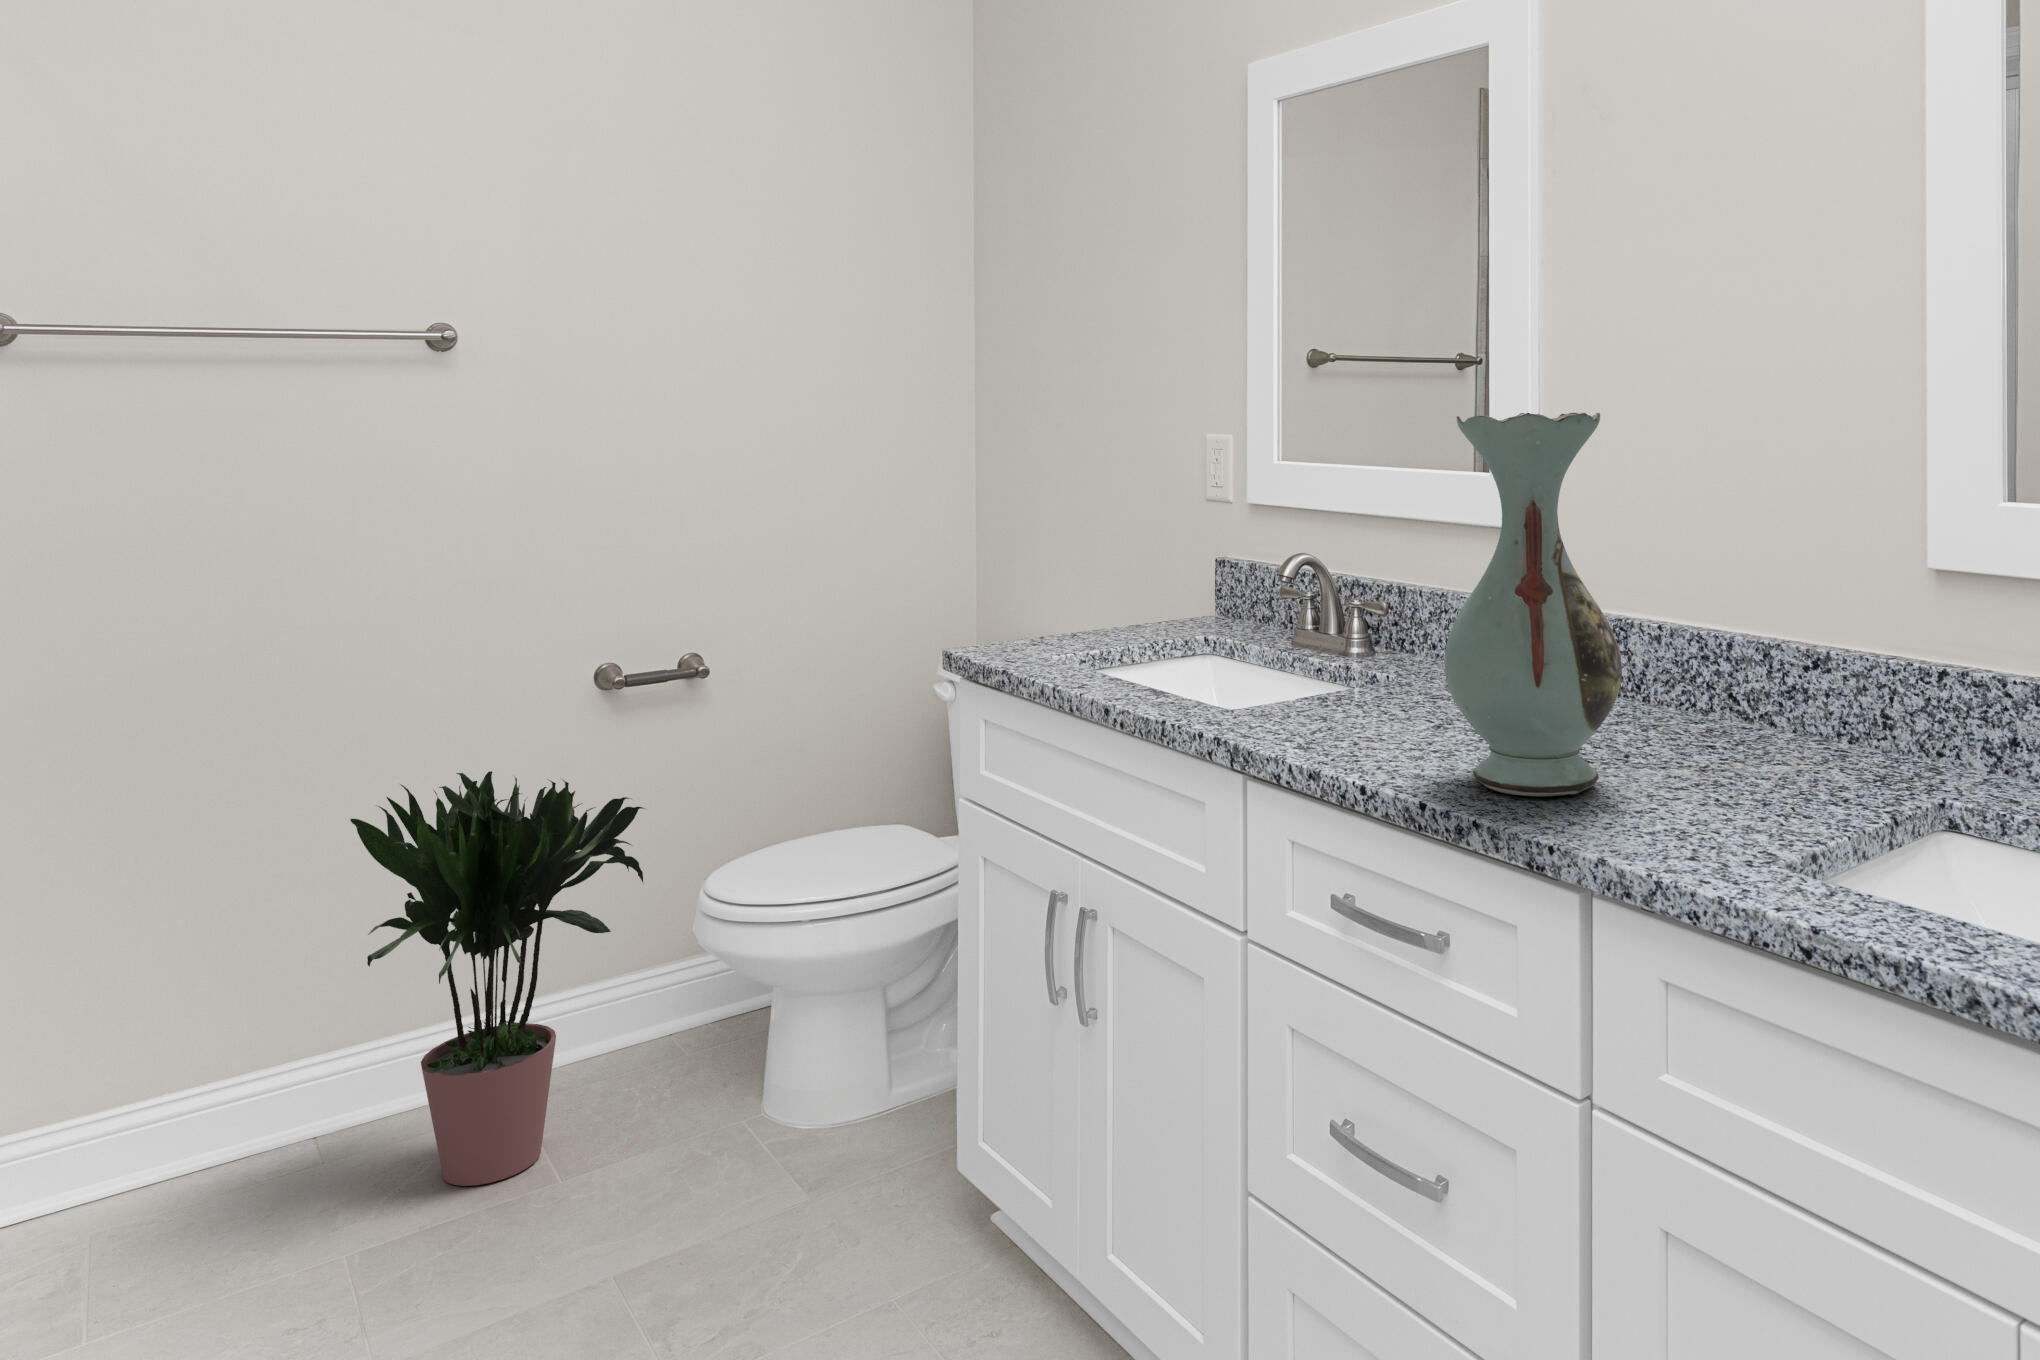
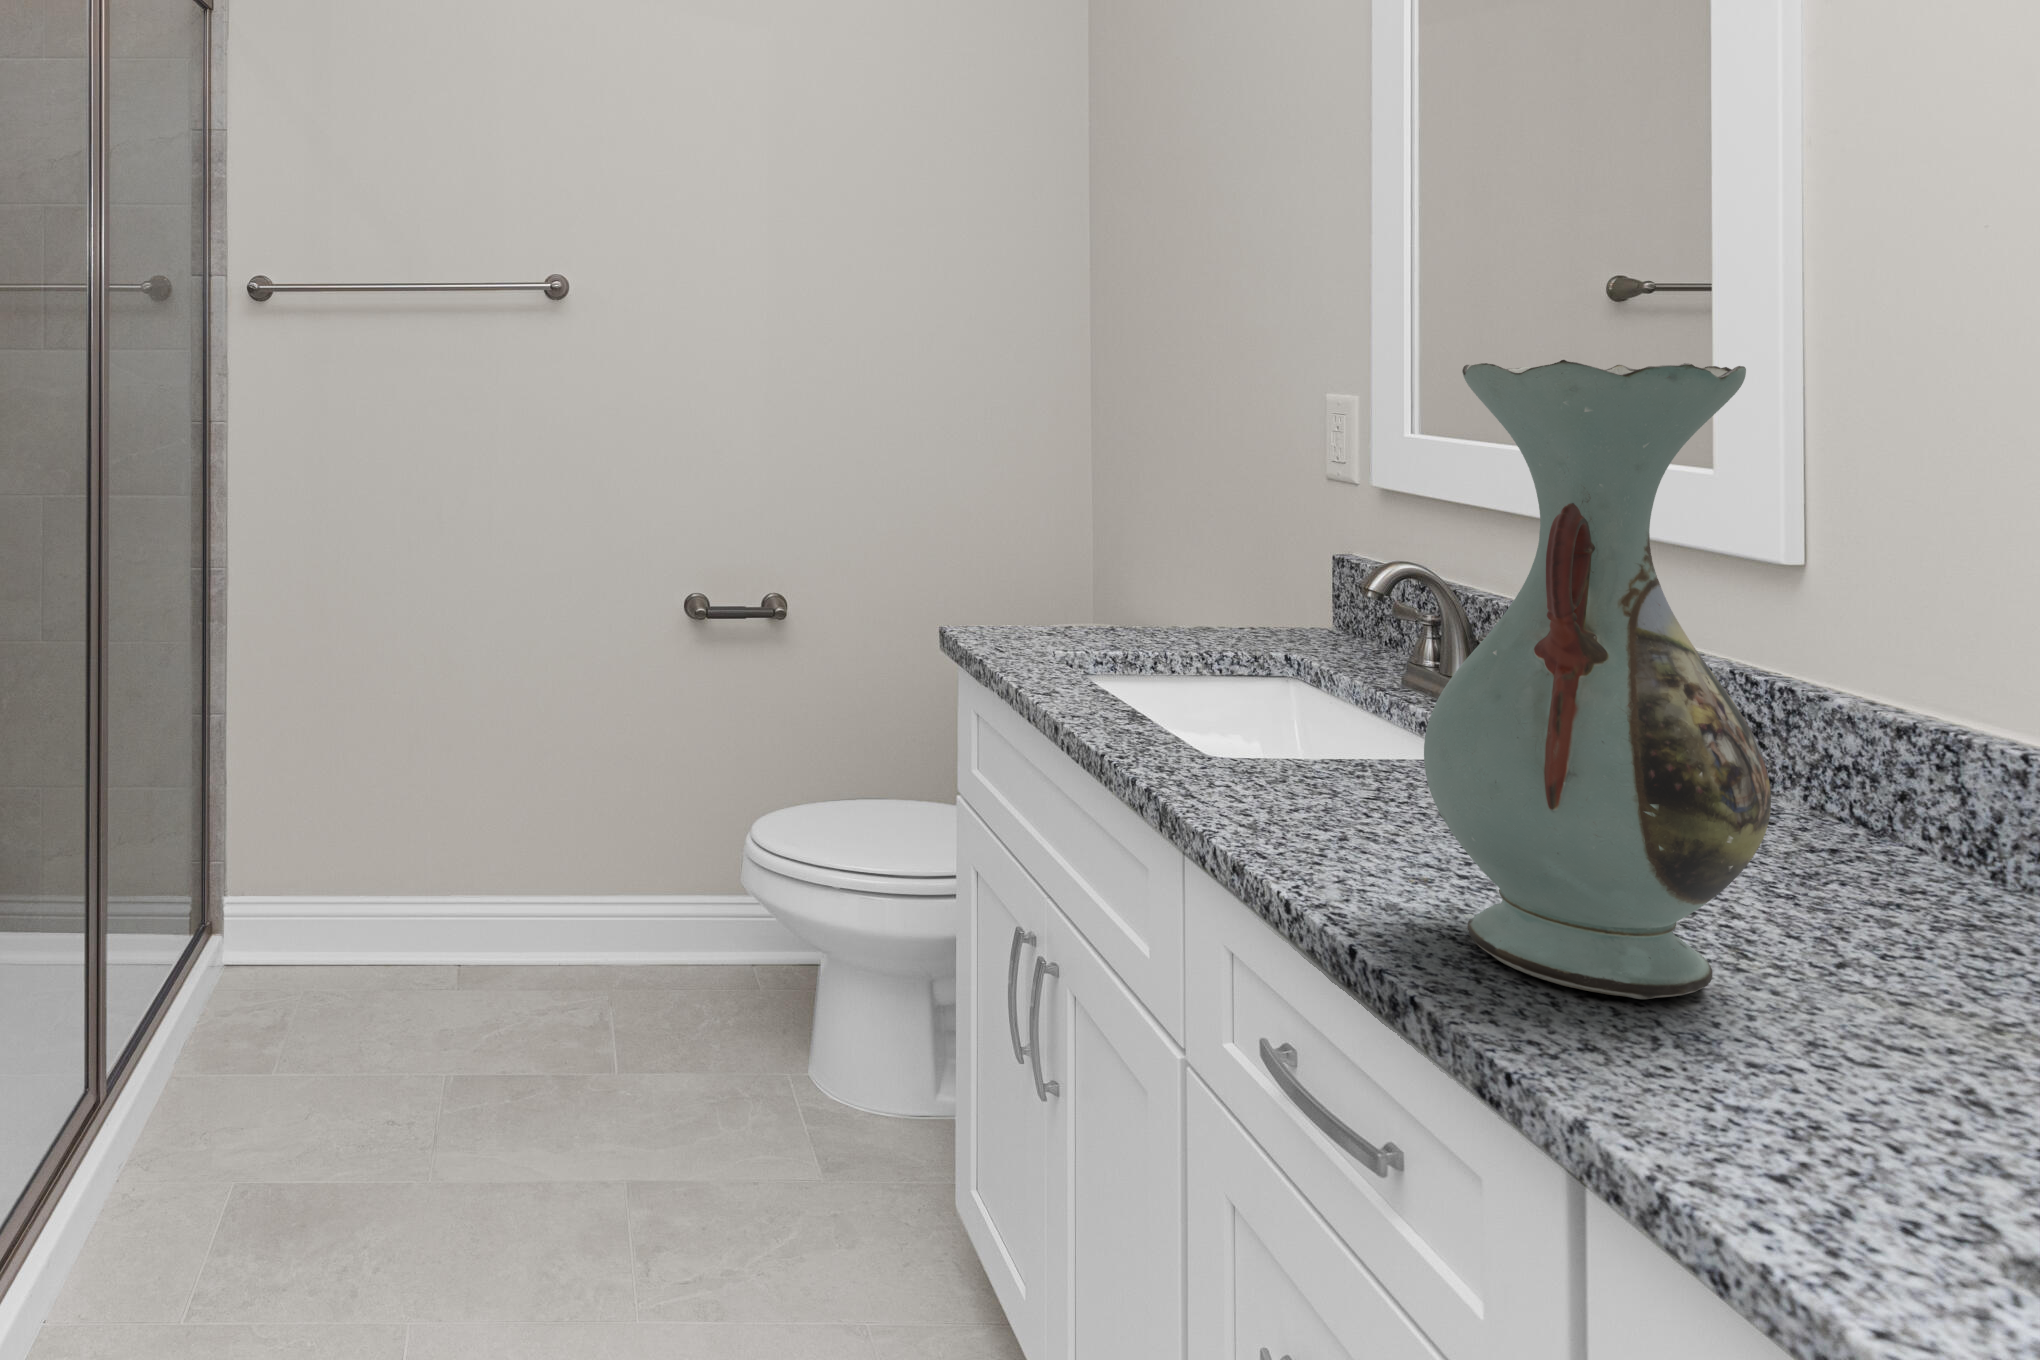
potted plant: present [350,771,644,1186] -> none [436,658,692,1058]

